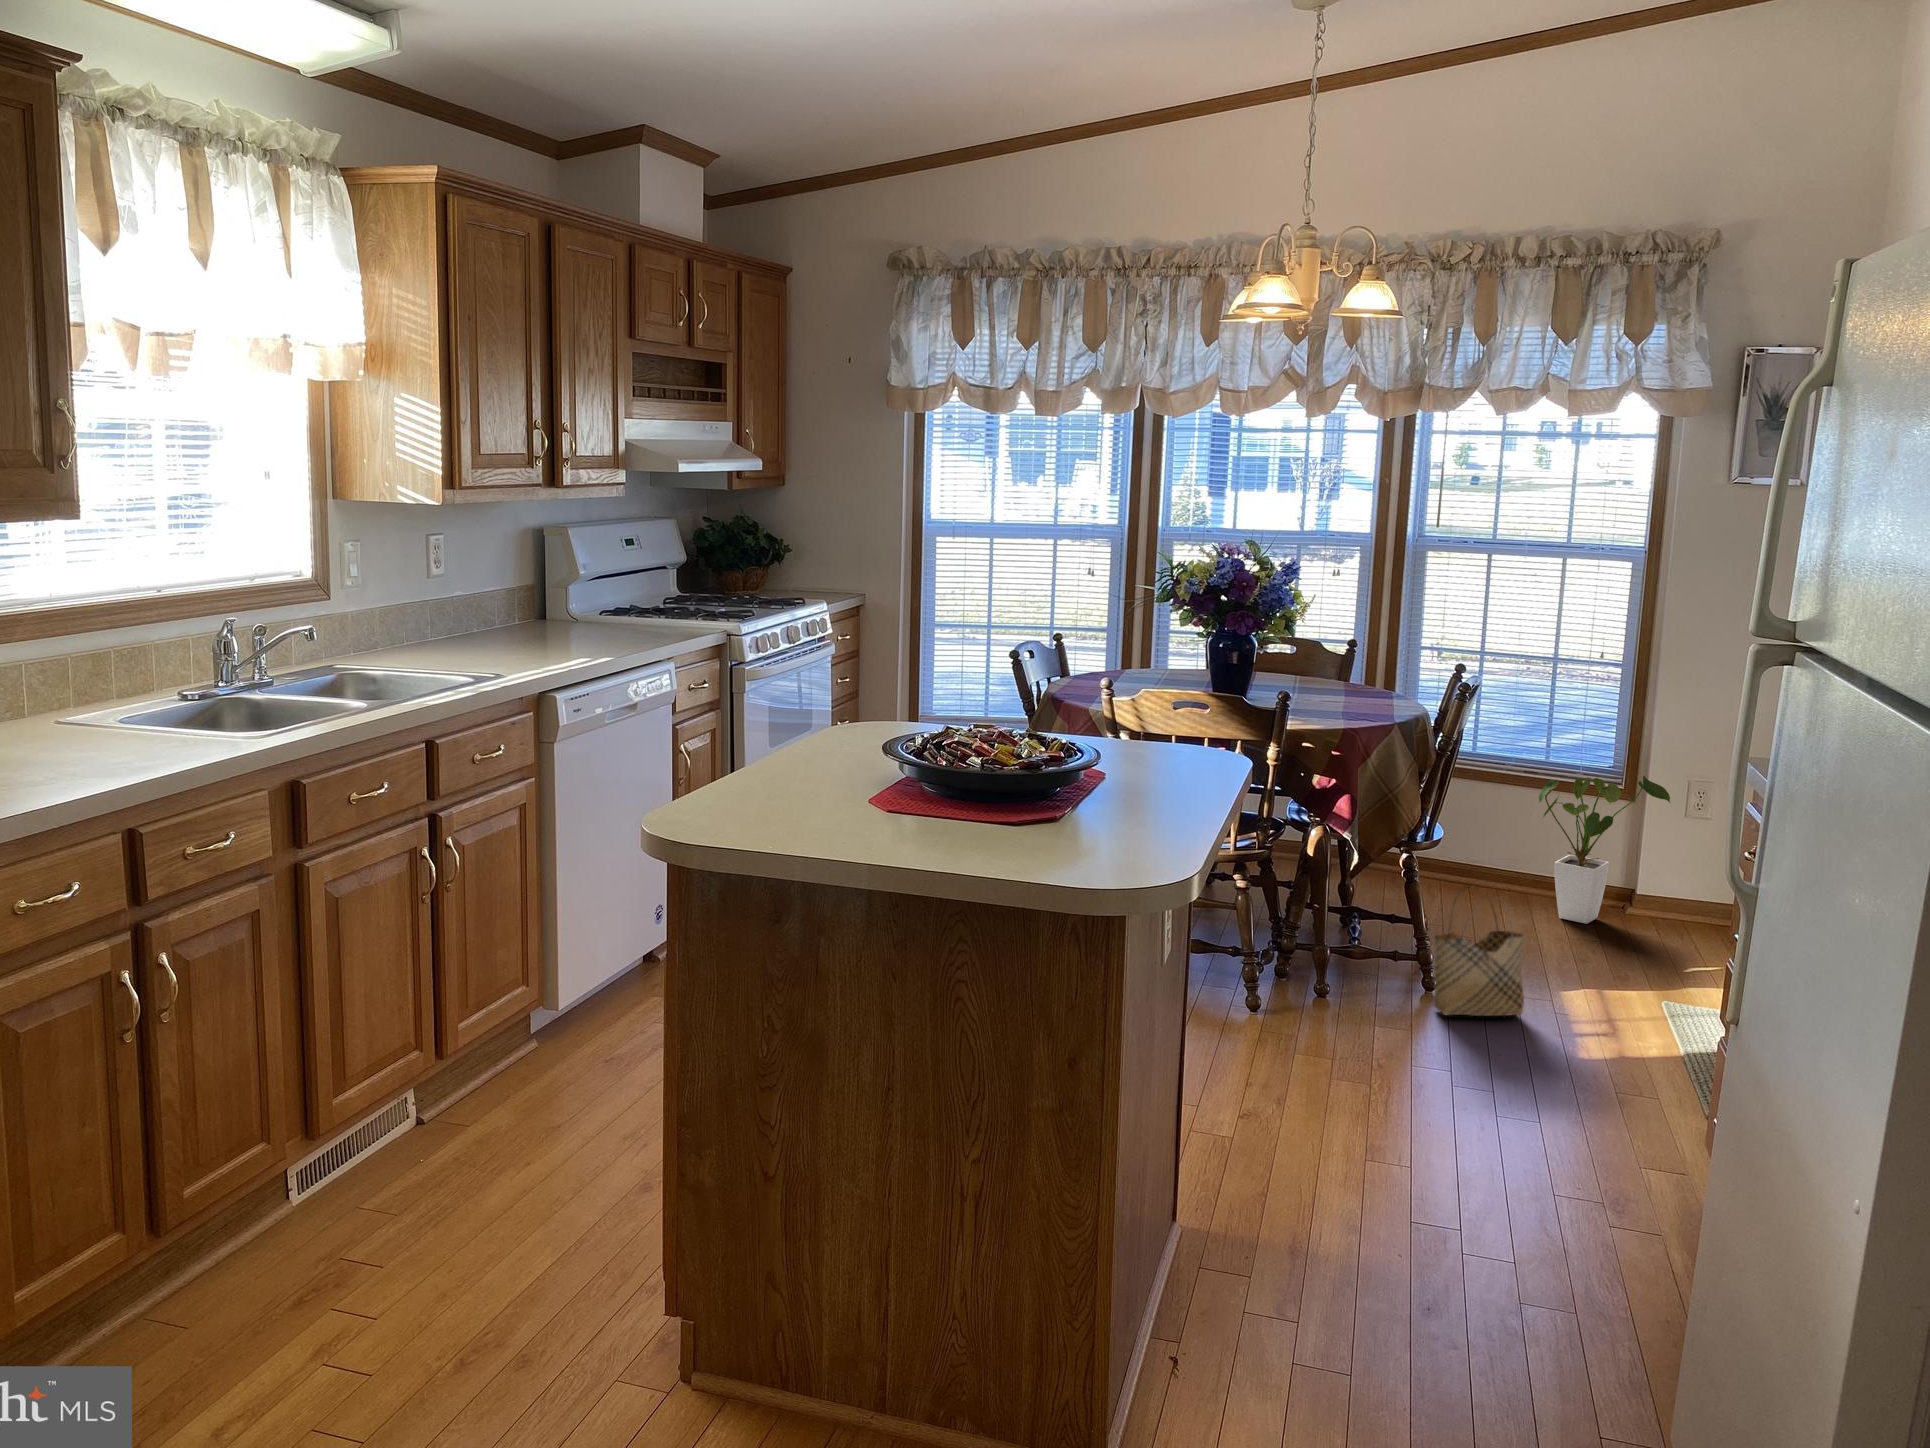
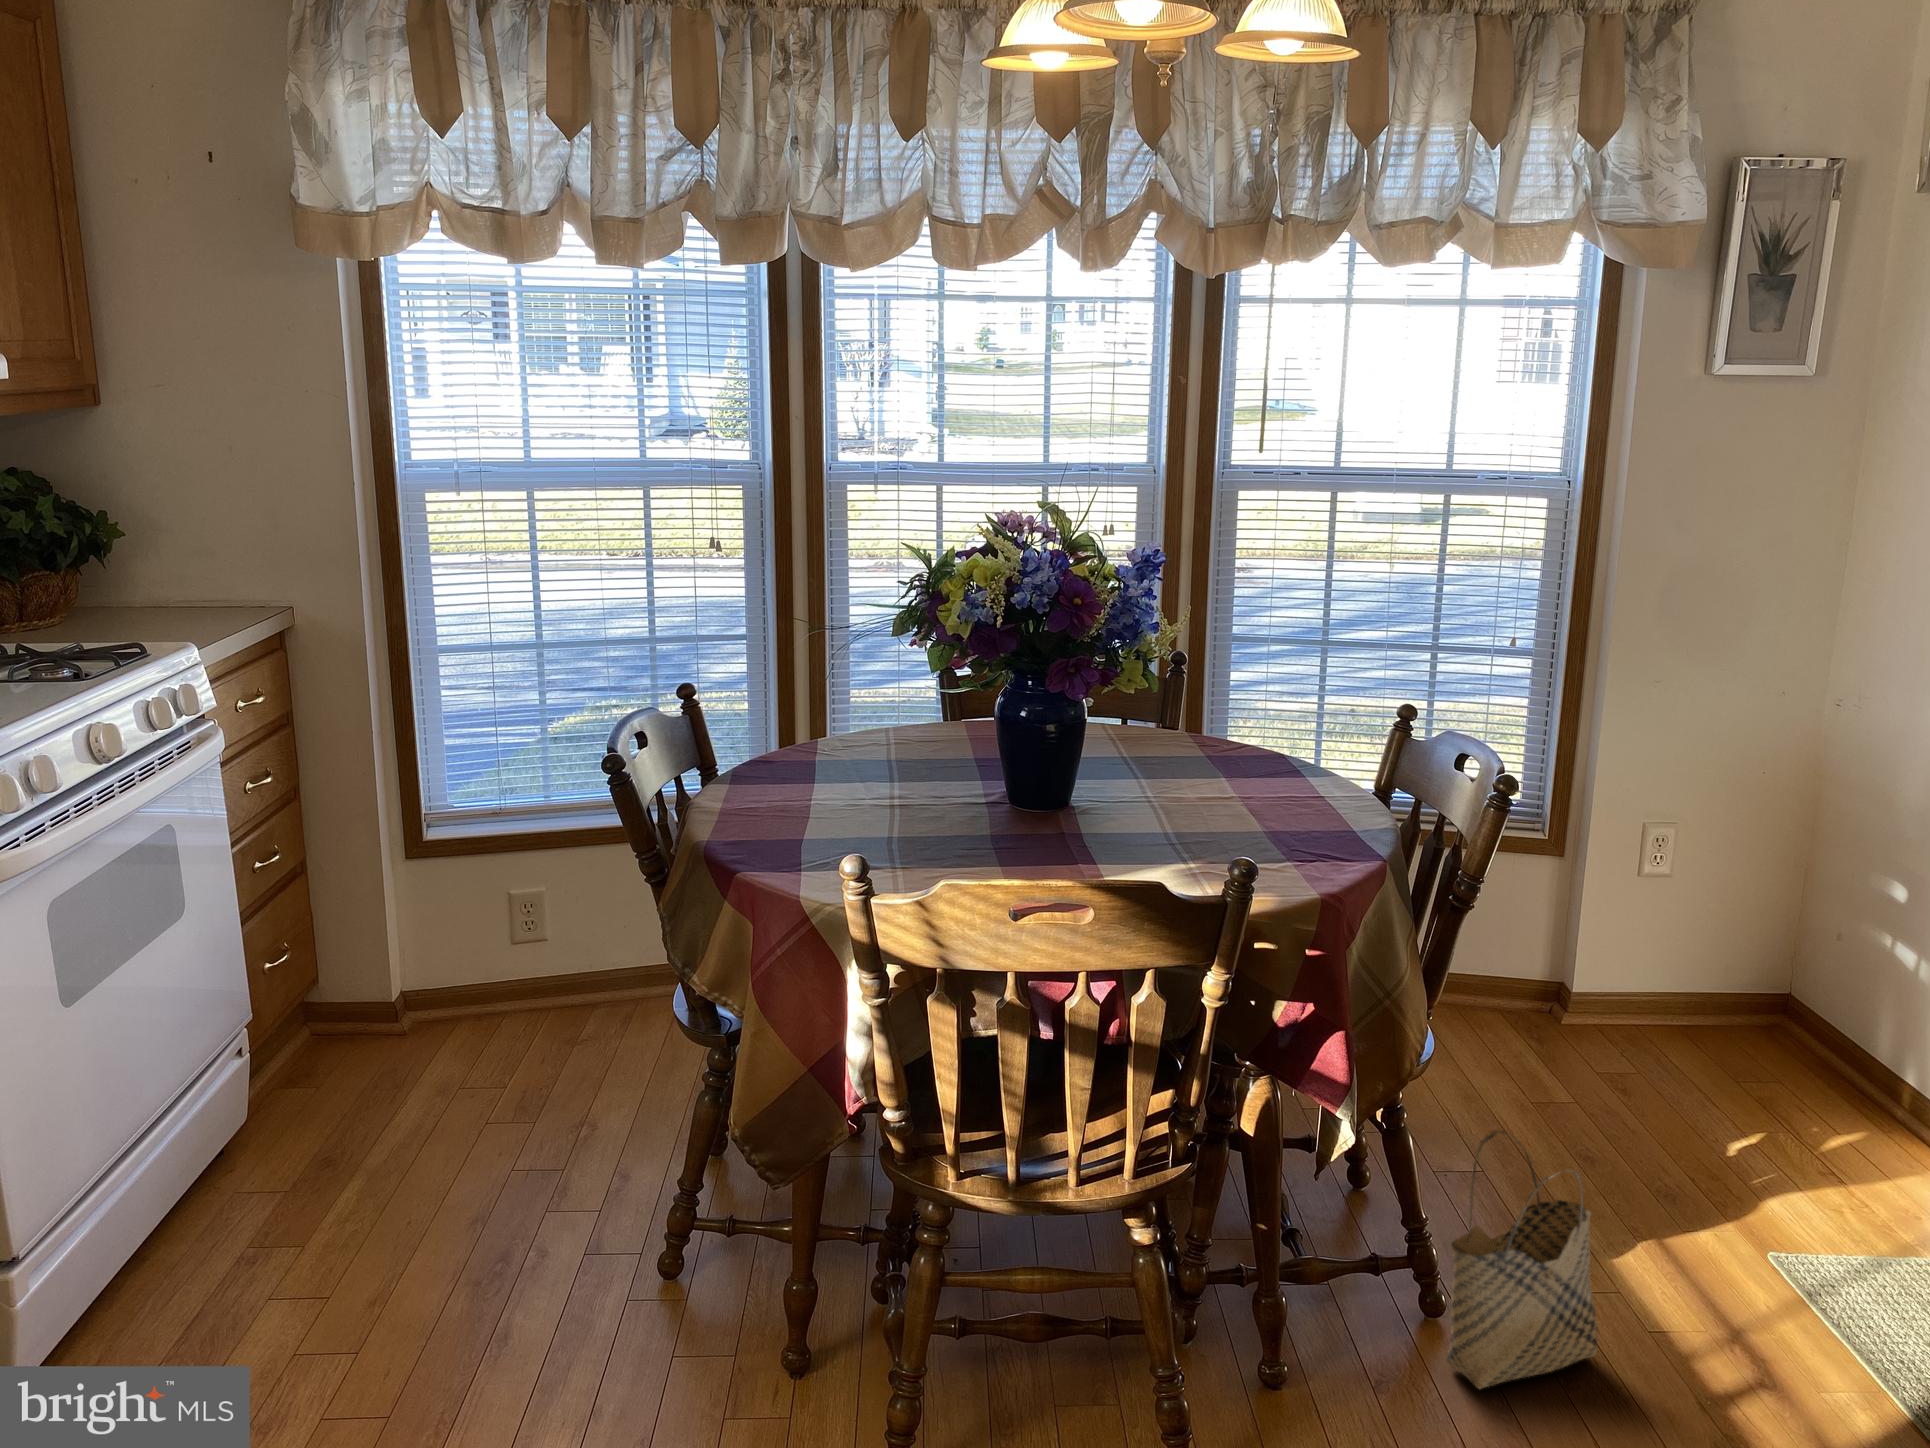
house plant: present [1539,776,1670,924] -> none [1472,831,1649,1071]

